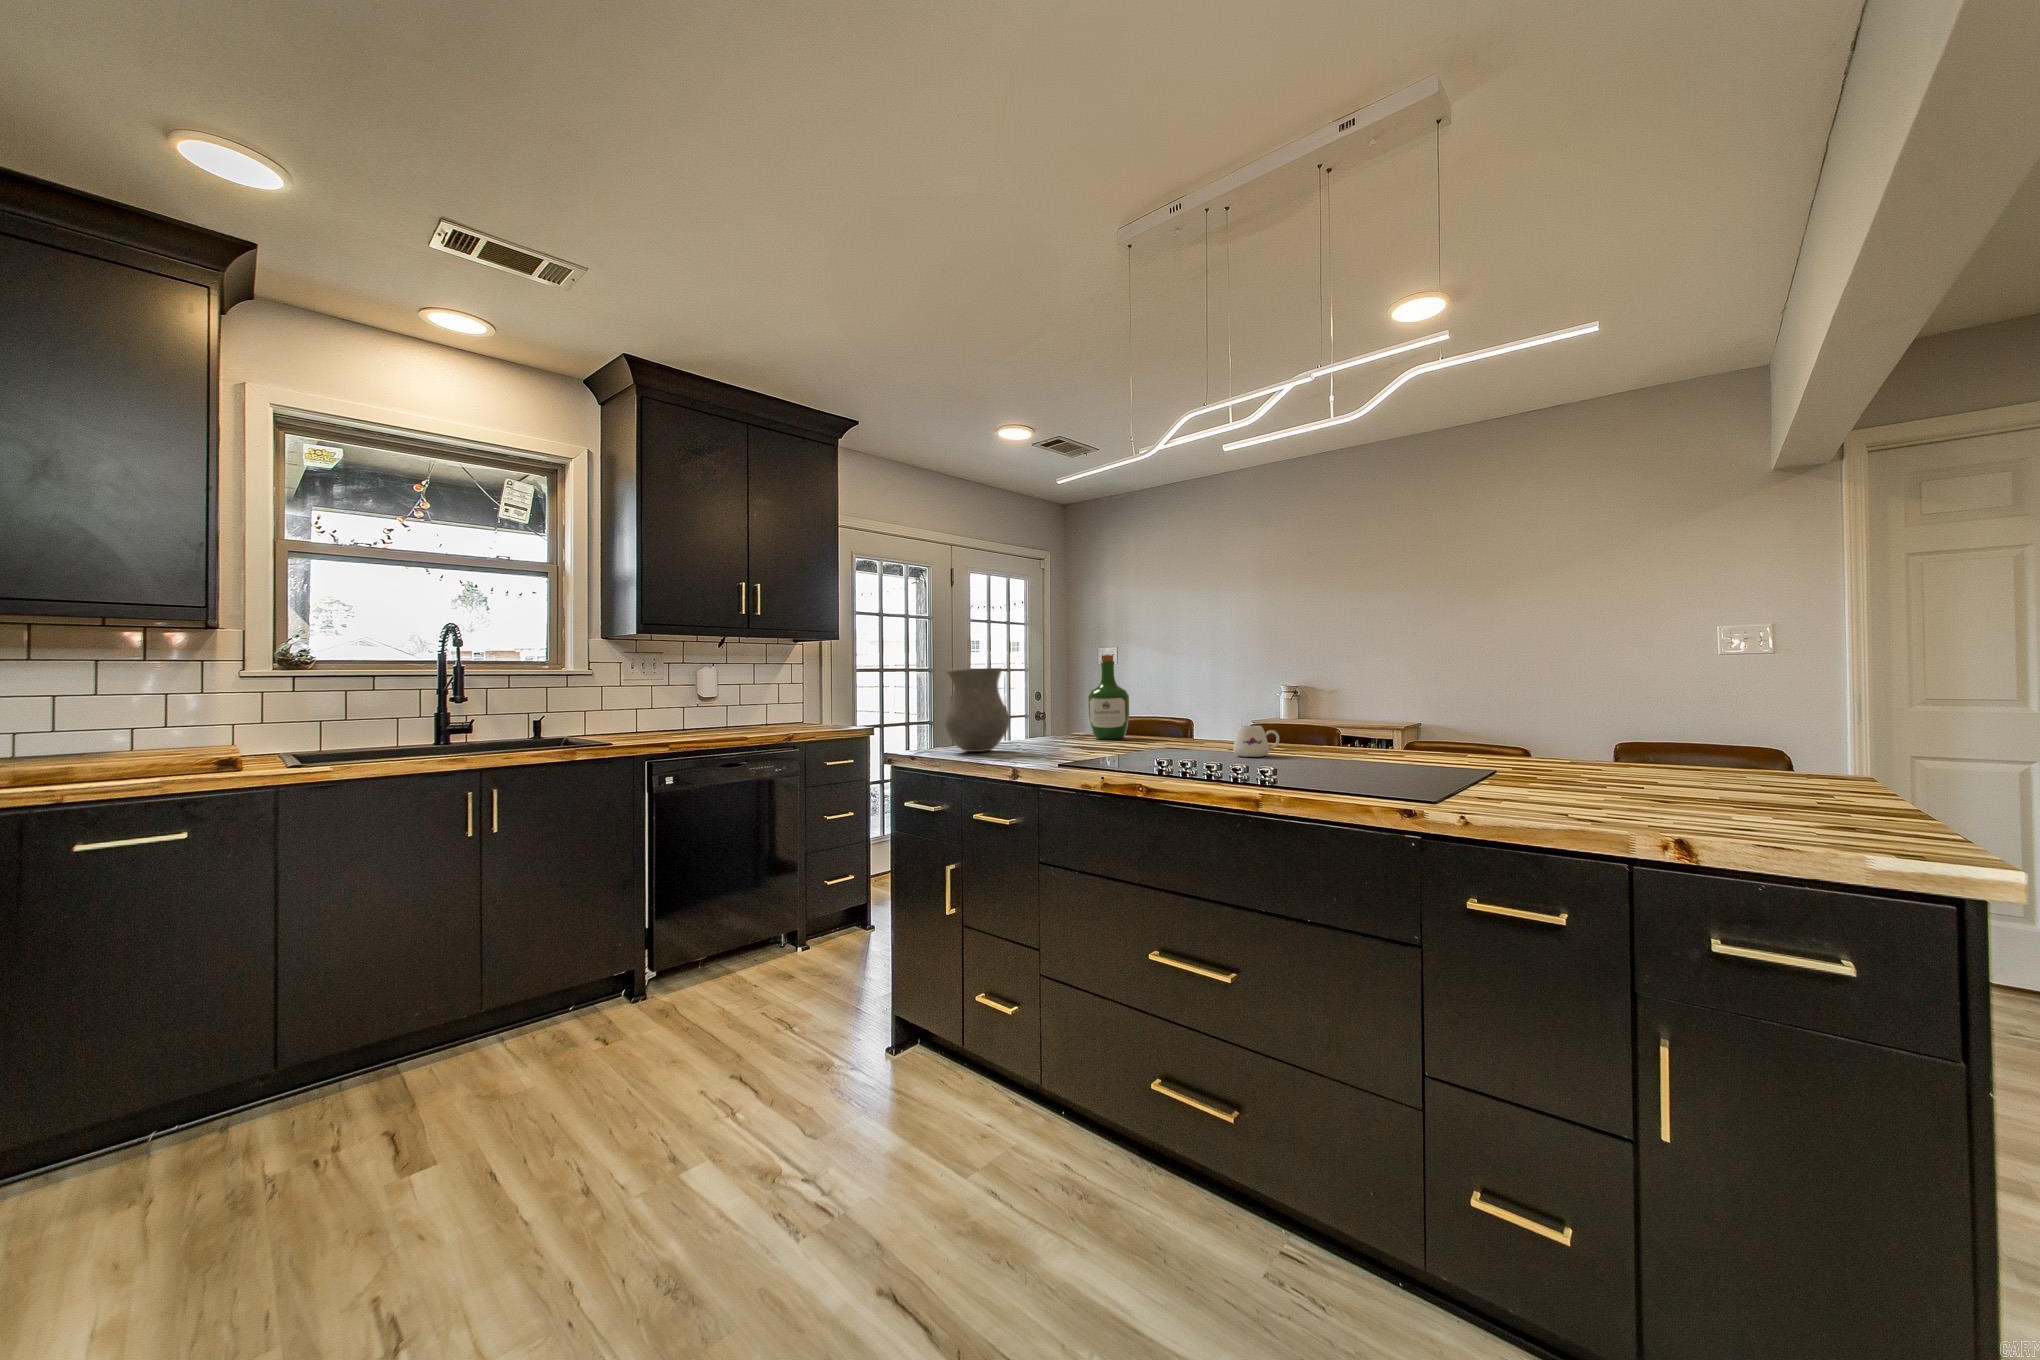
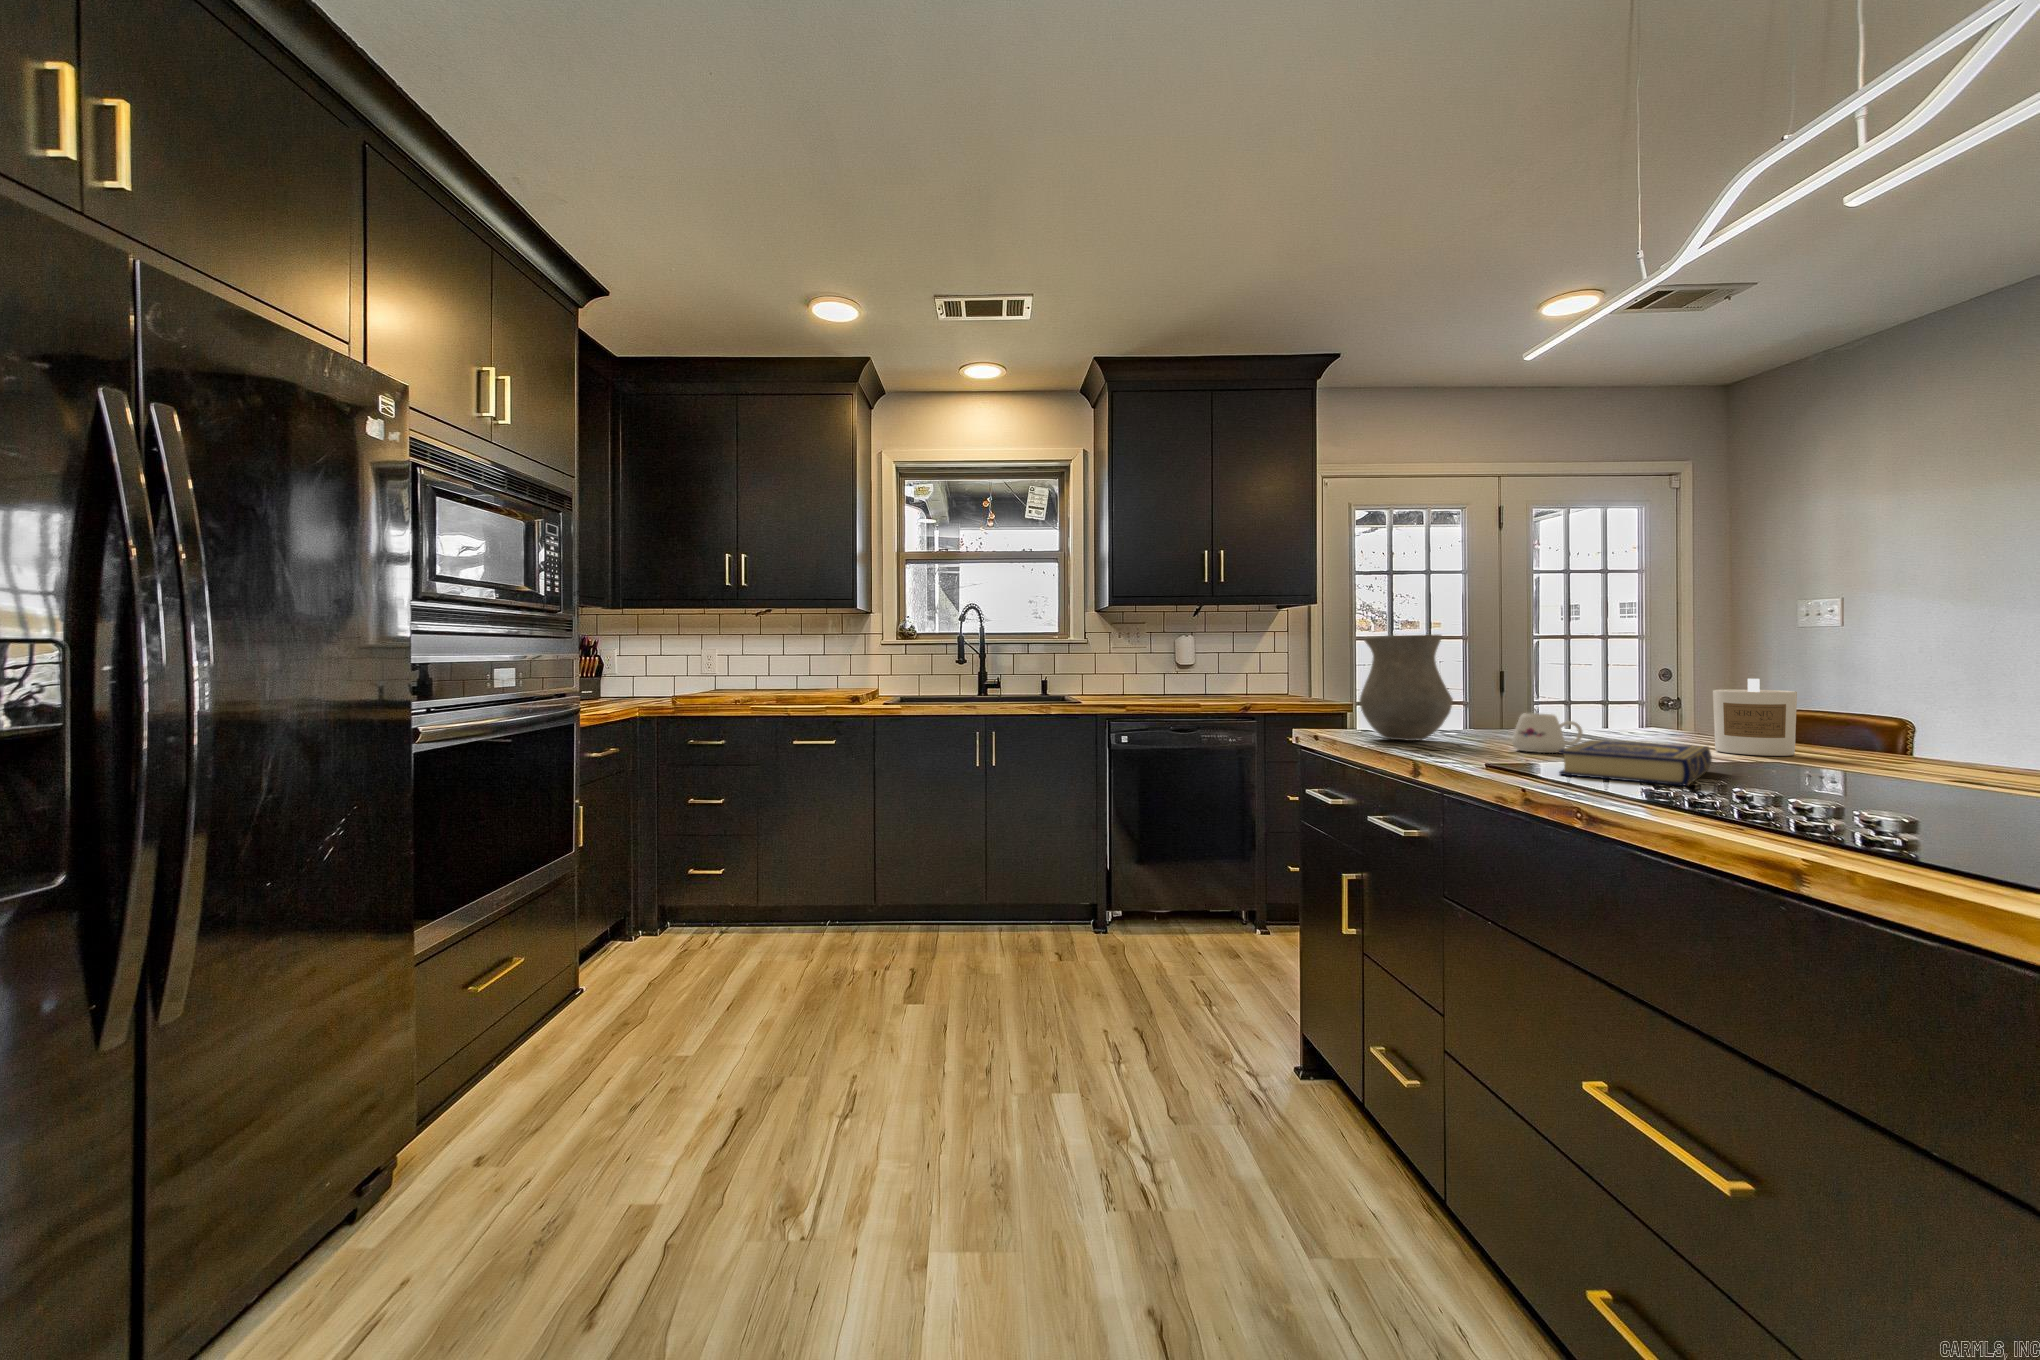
wine bottle: present [1088,654,1129,740] -> none [1621,613,1703,742]
candle: none [1143,696,1181,743] -> present [1713,679,1797,756]
mug: present [1233,726,1279,757] -> present [1512,713,1583,753]
book: none [1111,739,1183,764] -> present [1559,740,1712,786]

